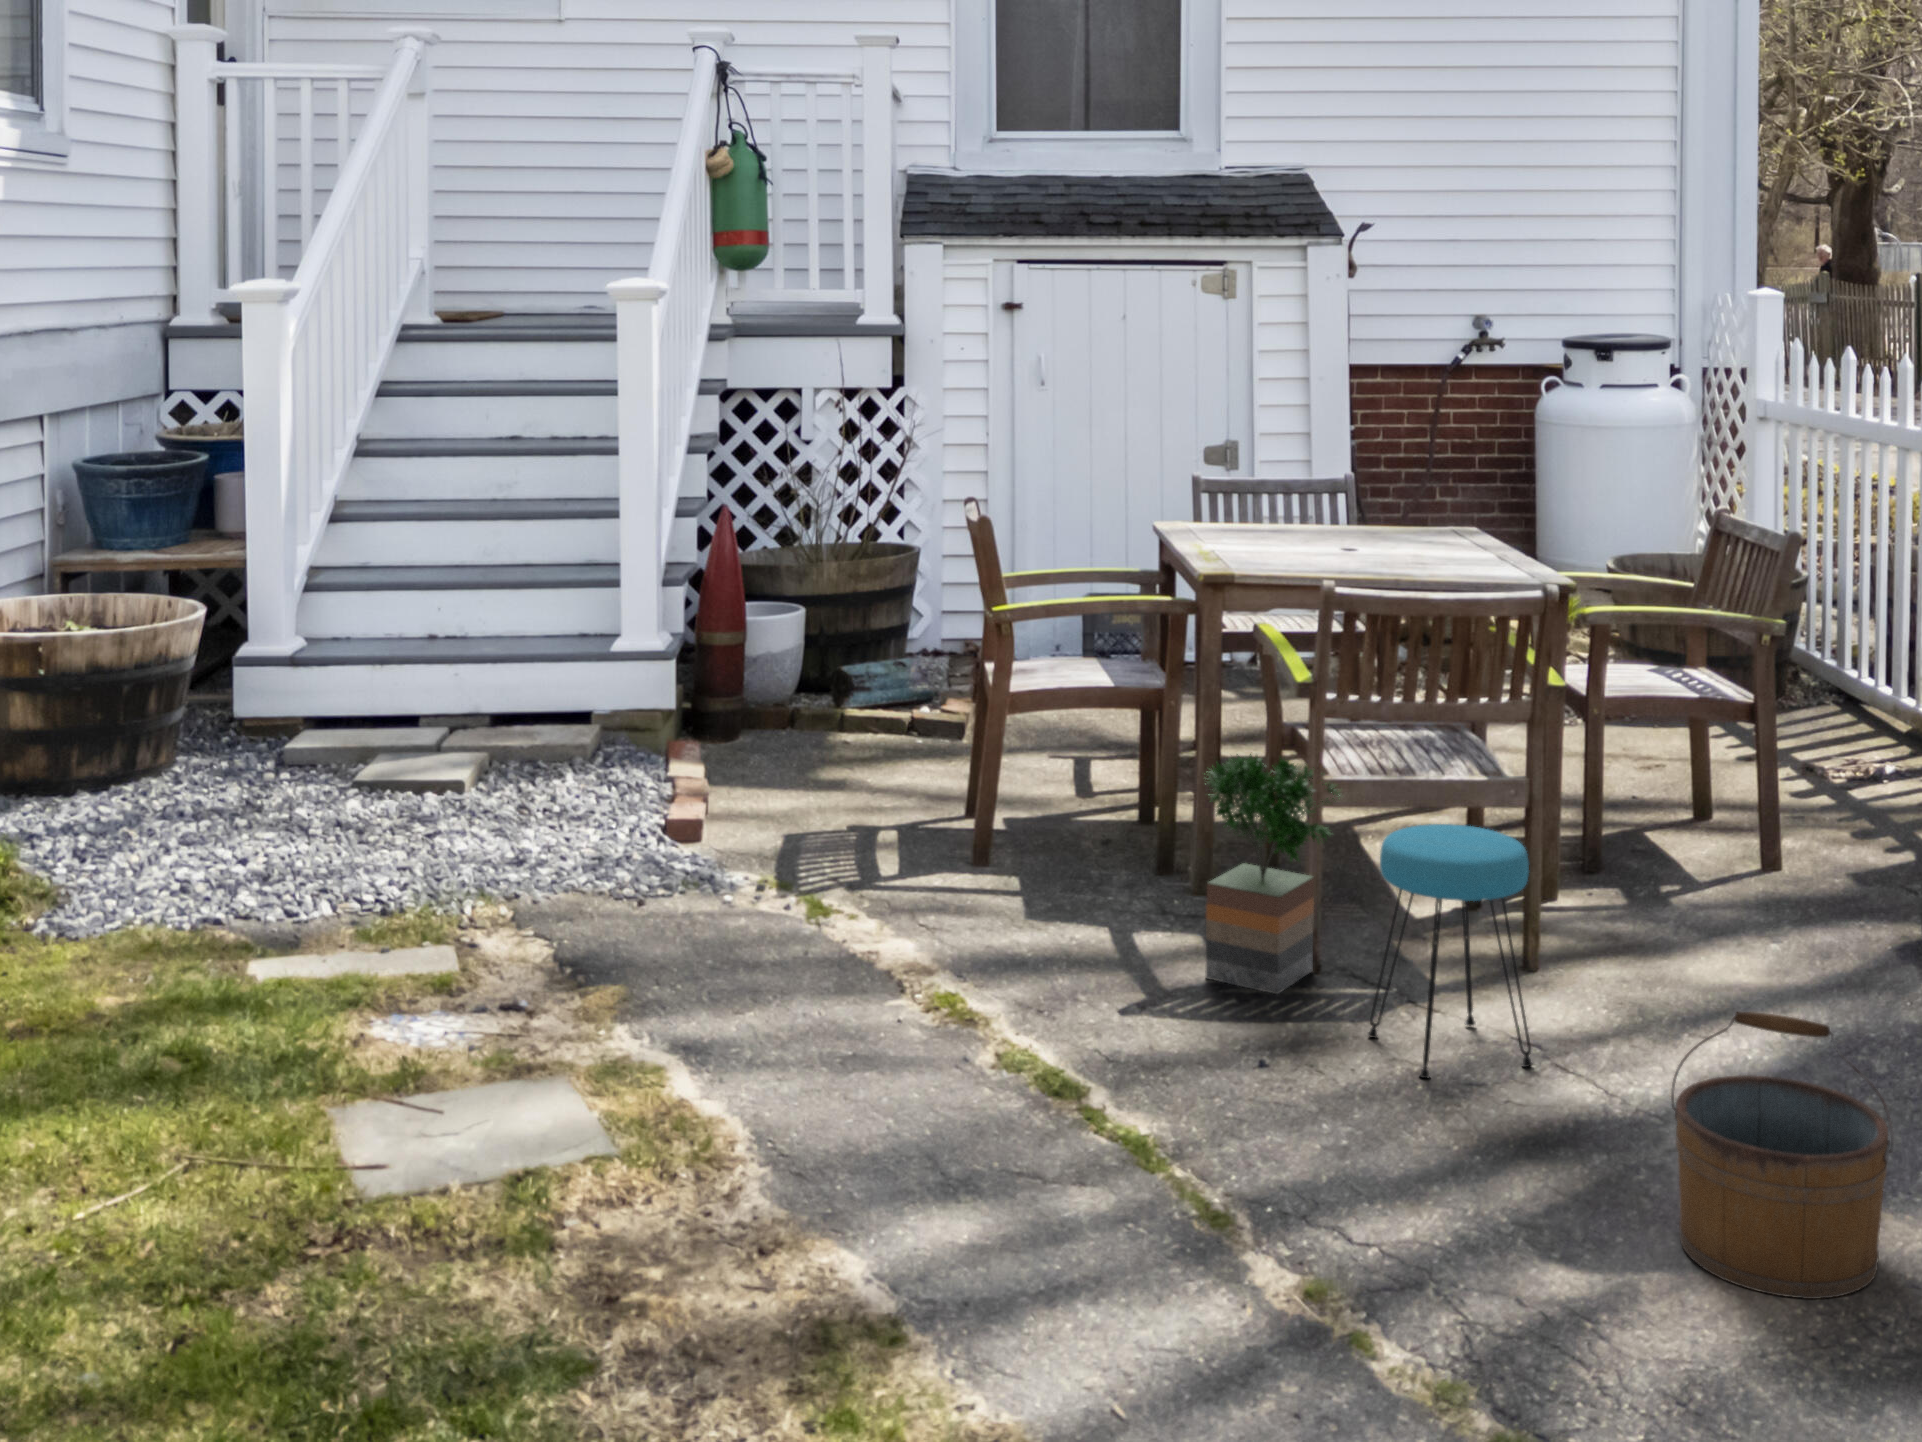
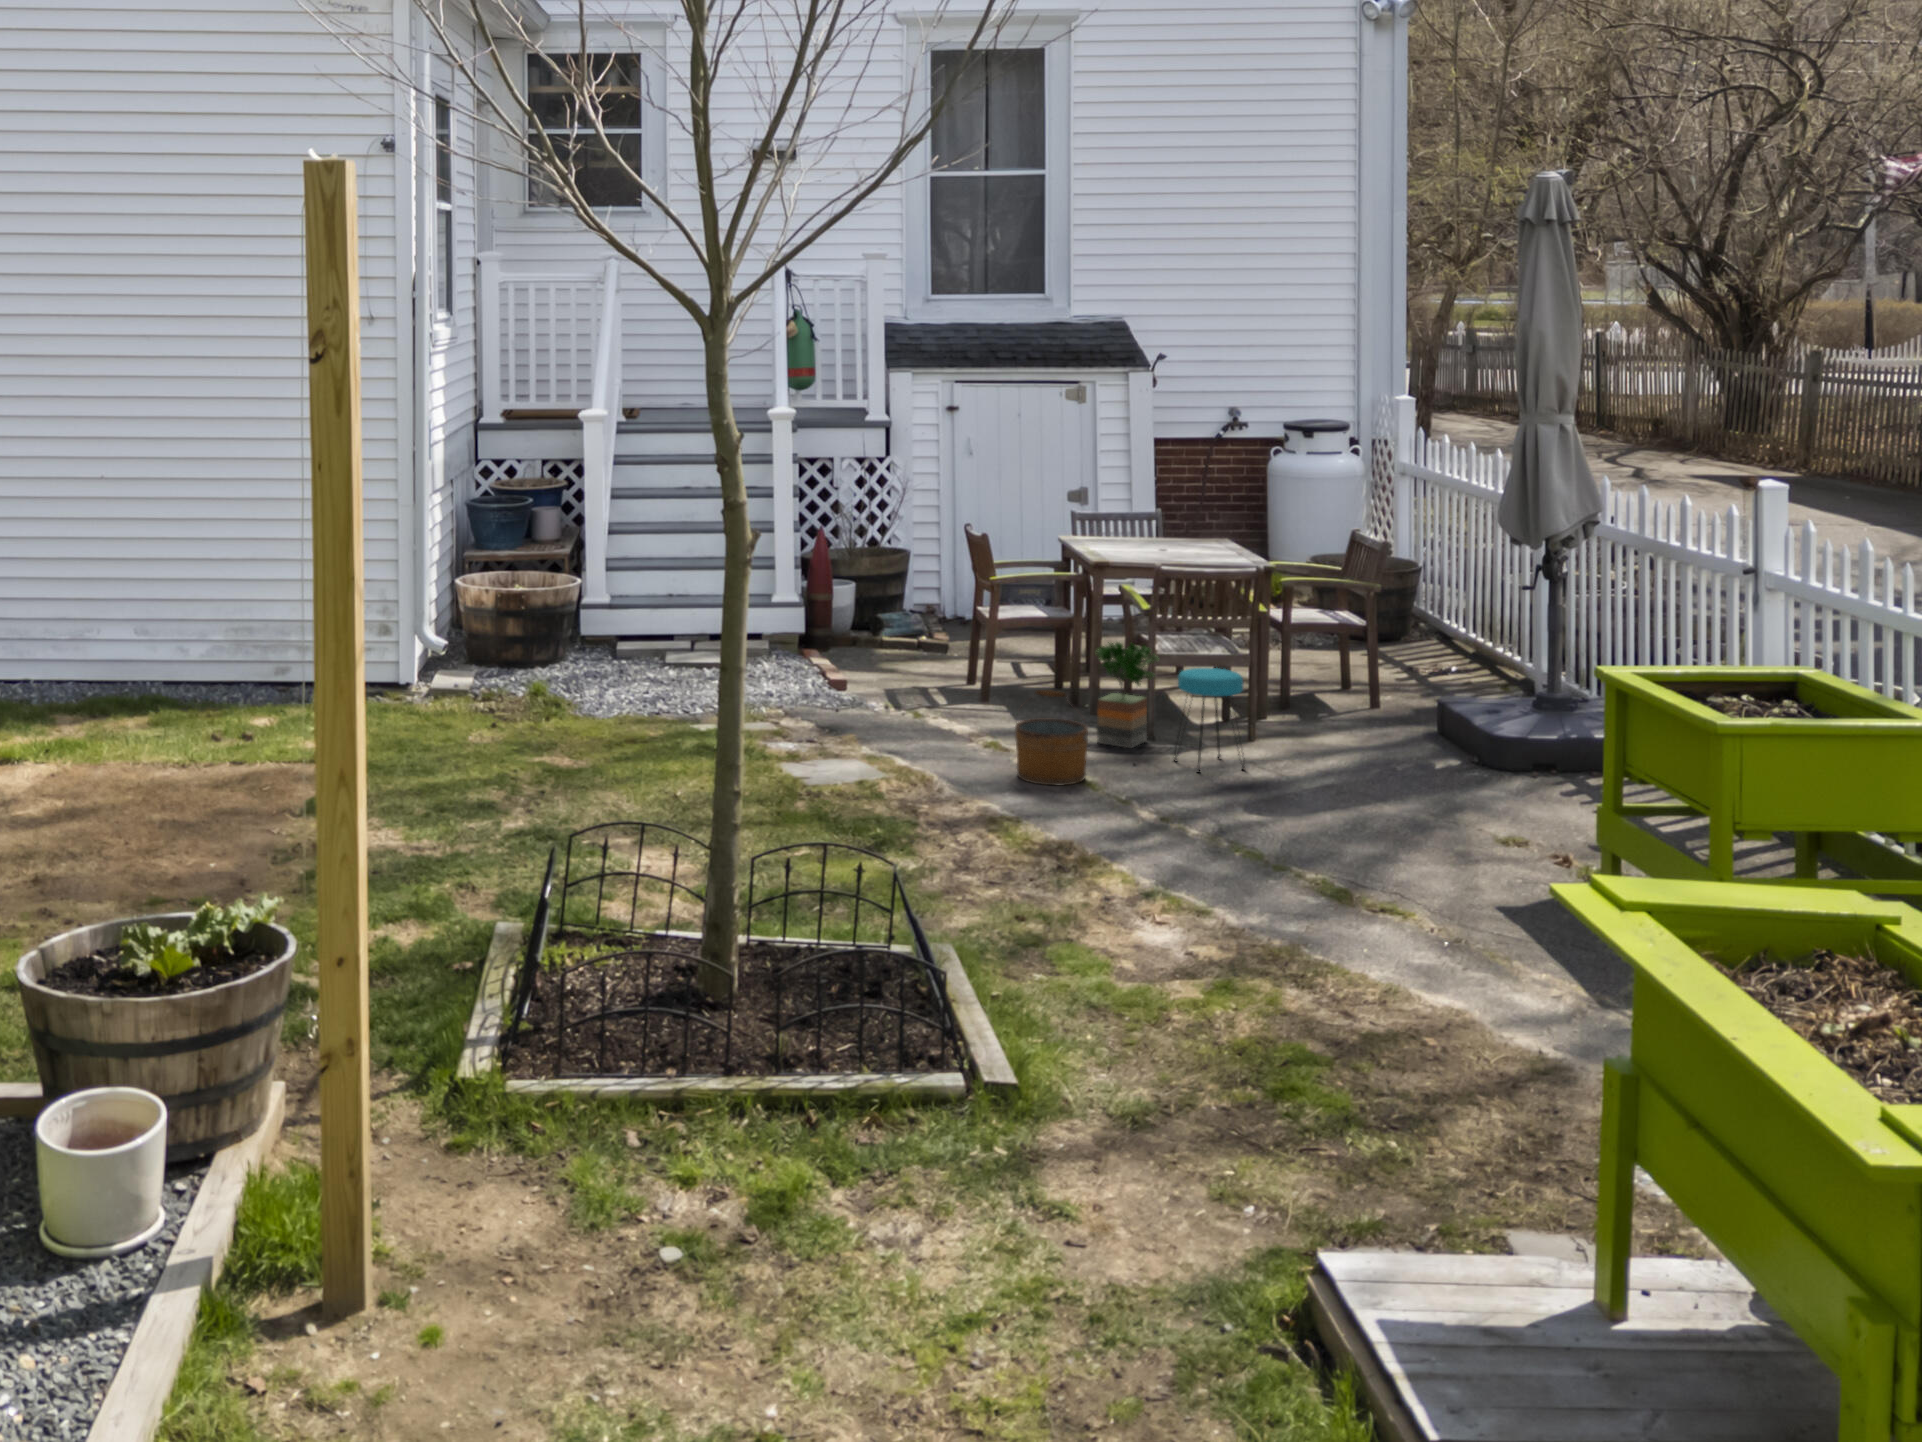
bucket: present [1671,1012,1894,1299] -> present [1015,690,1088,786]

